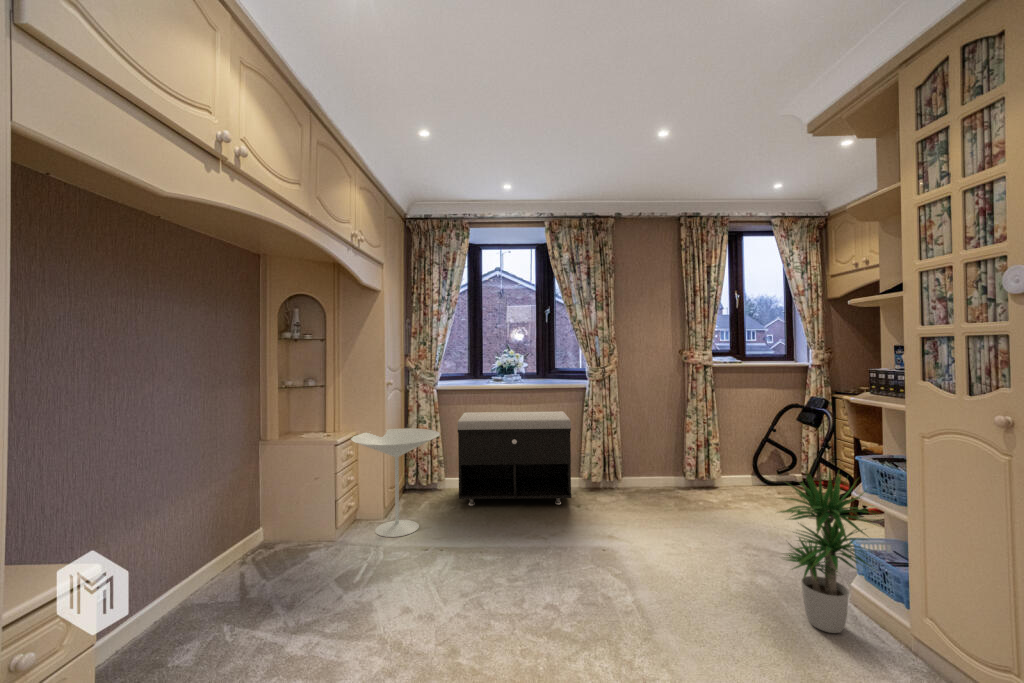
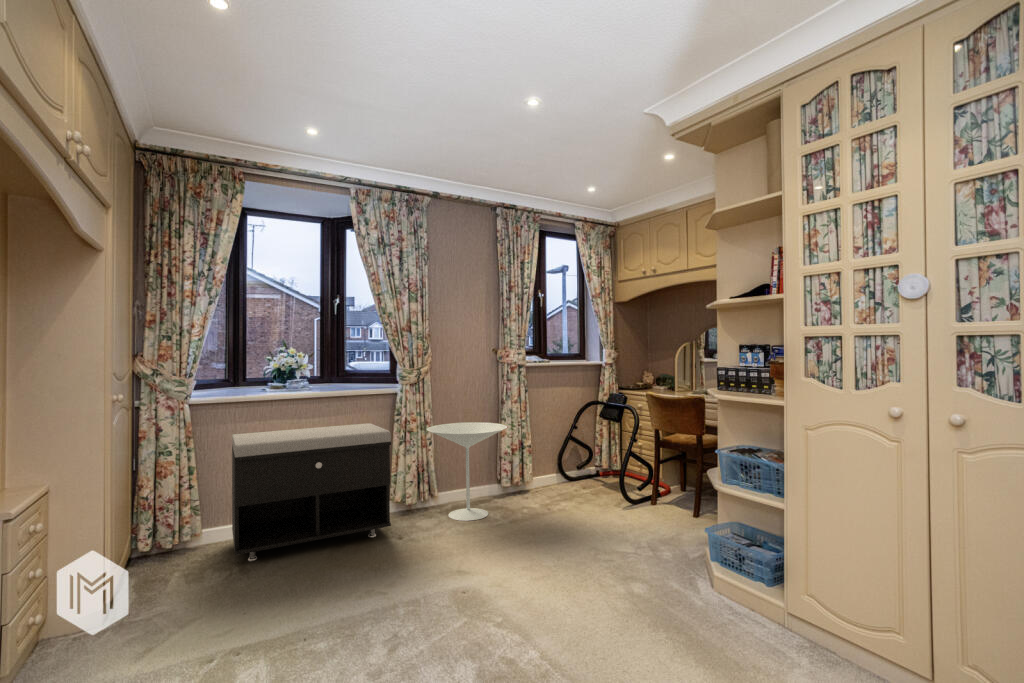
side table: present [351,428,440,537] -> present [426,422,507,521]
potted plant: present [780,471,878,633] -> none [628,449,717,600]

